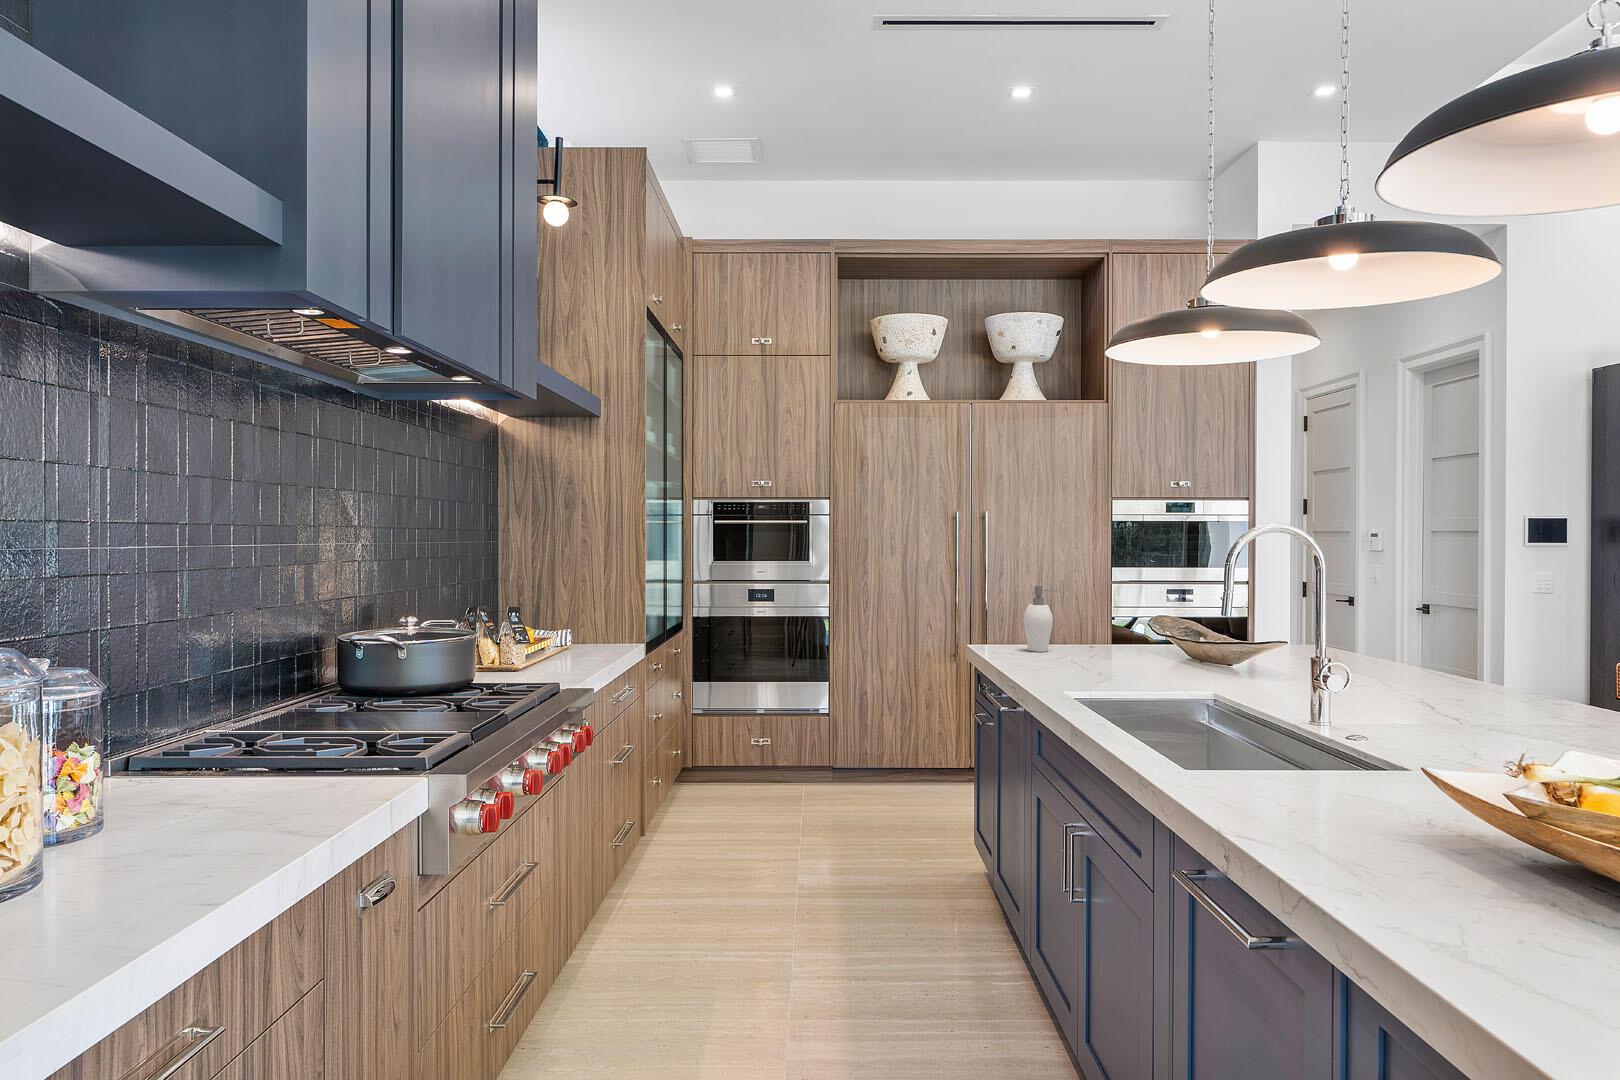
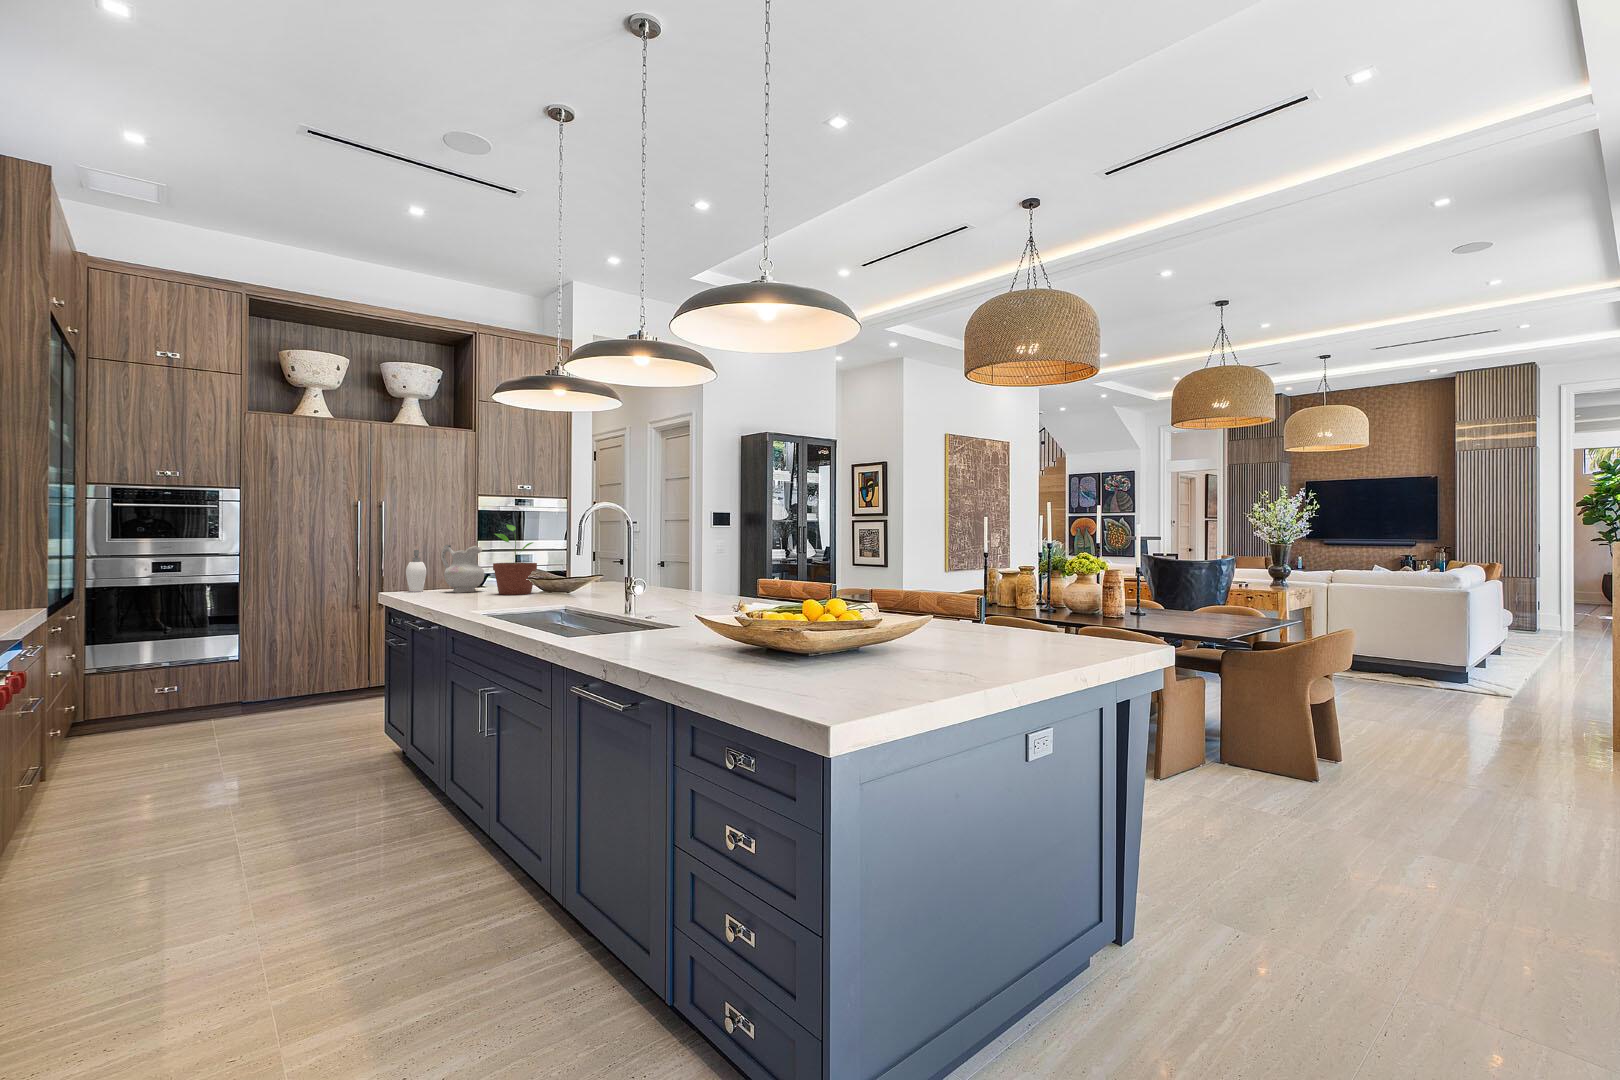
potted plant: none [1165,548,1246,678] -> present [493,524,537,595]
ceramic pitcher: none [1076,579,1145,661] -> present [441,545,484,592]

